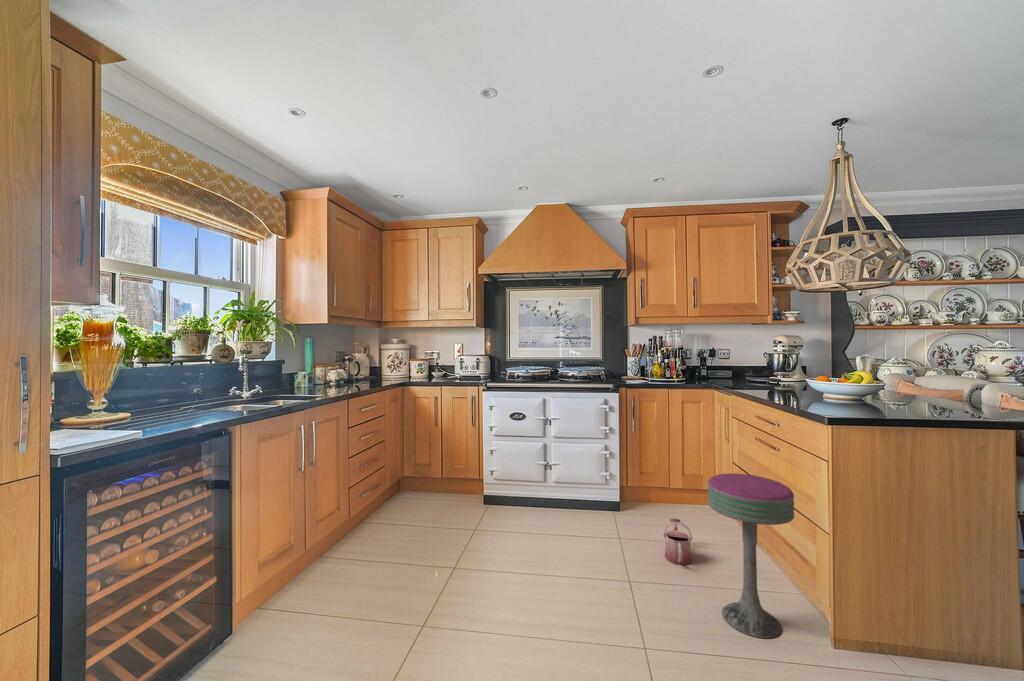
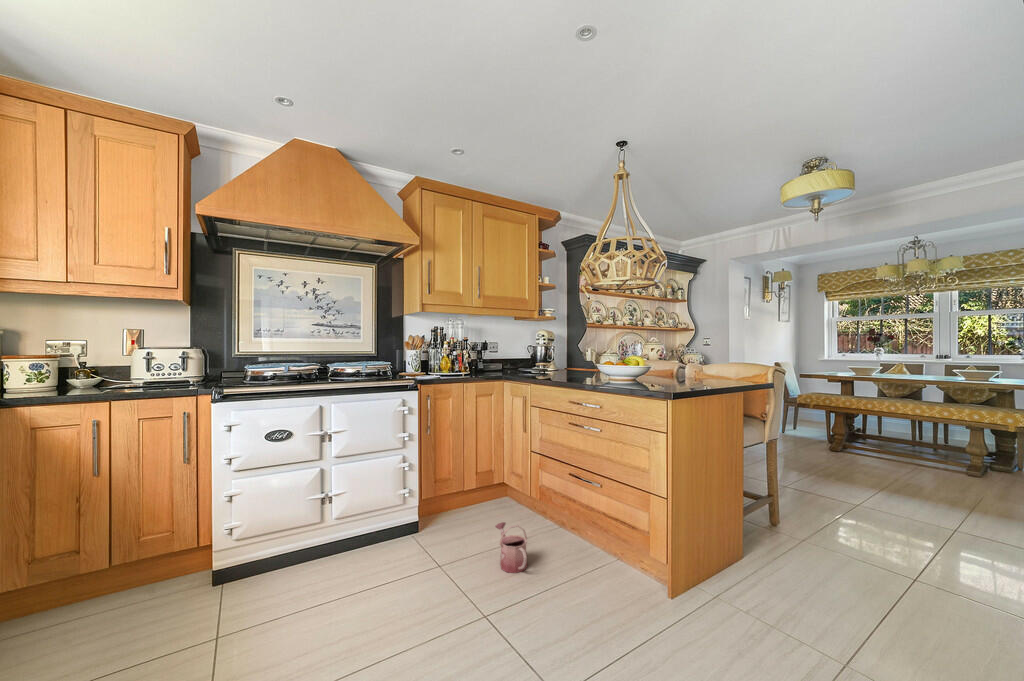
bar stool: present [708,473,794,638] -> none [574,455,652,618]

